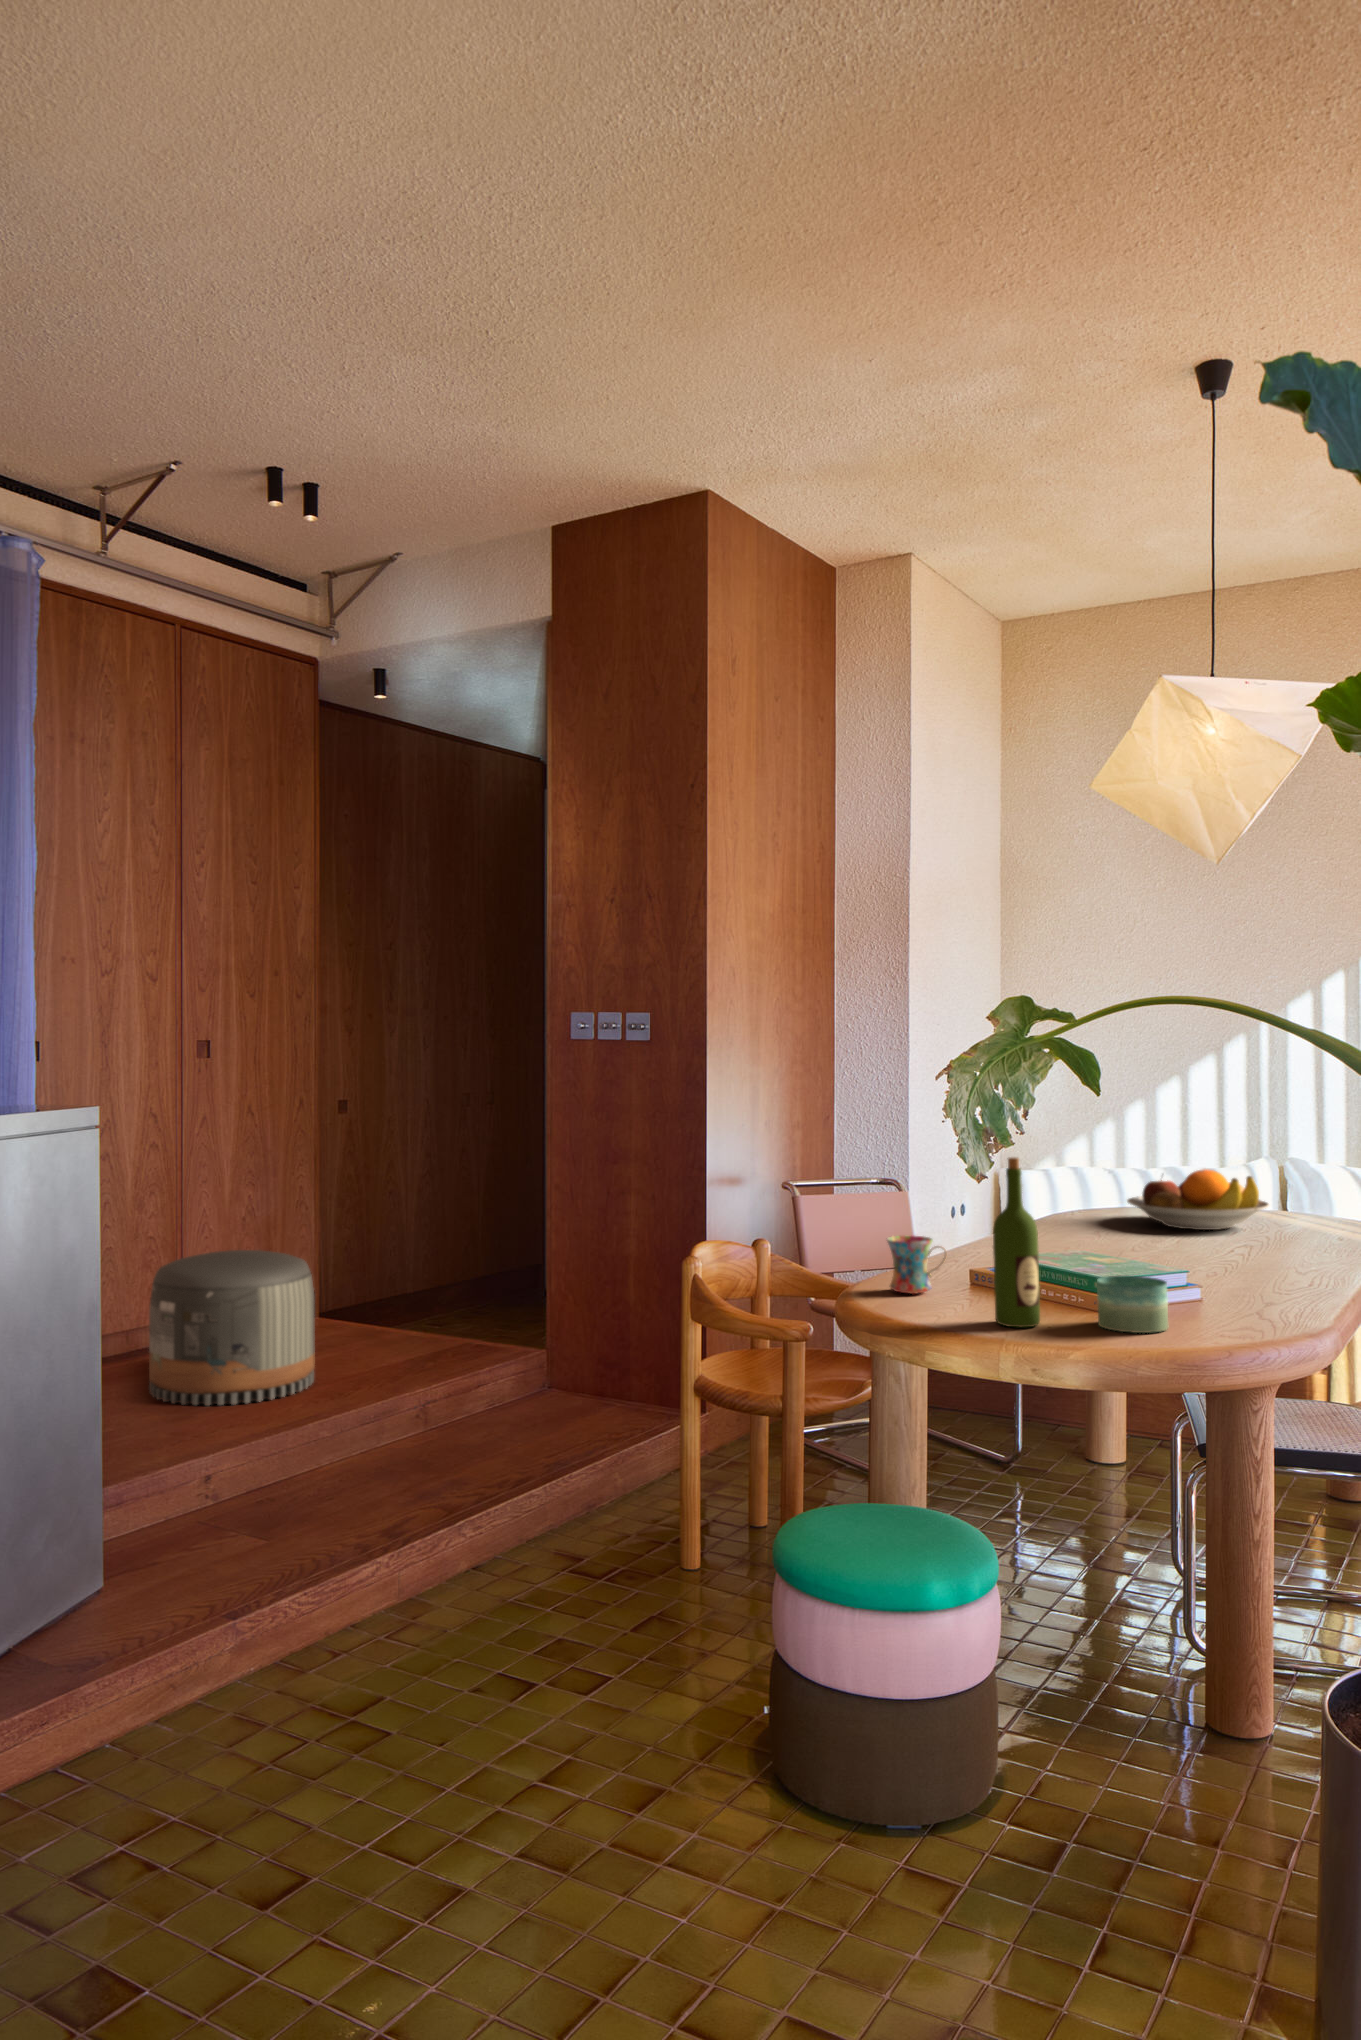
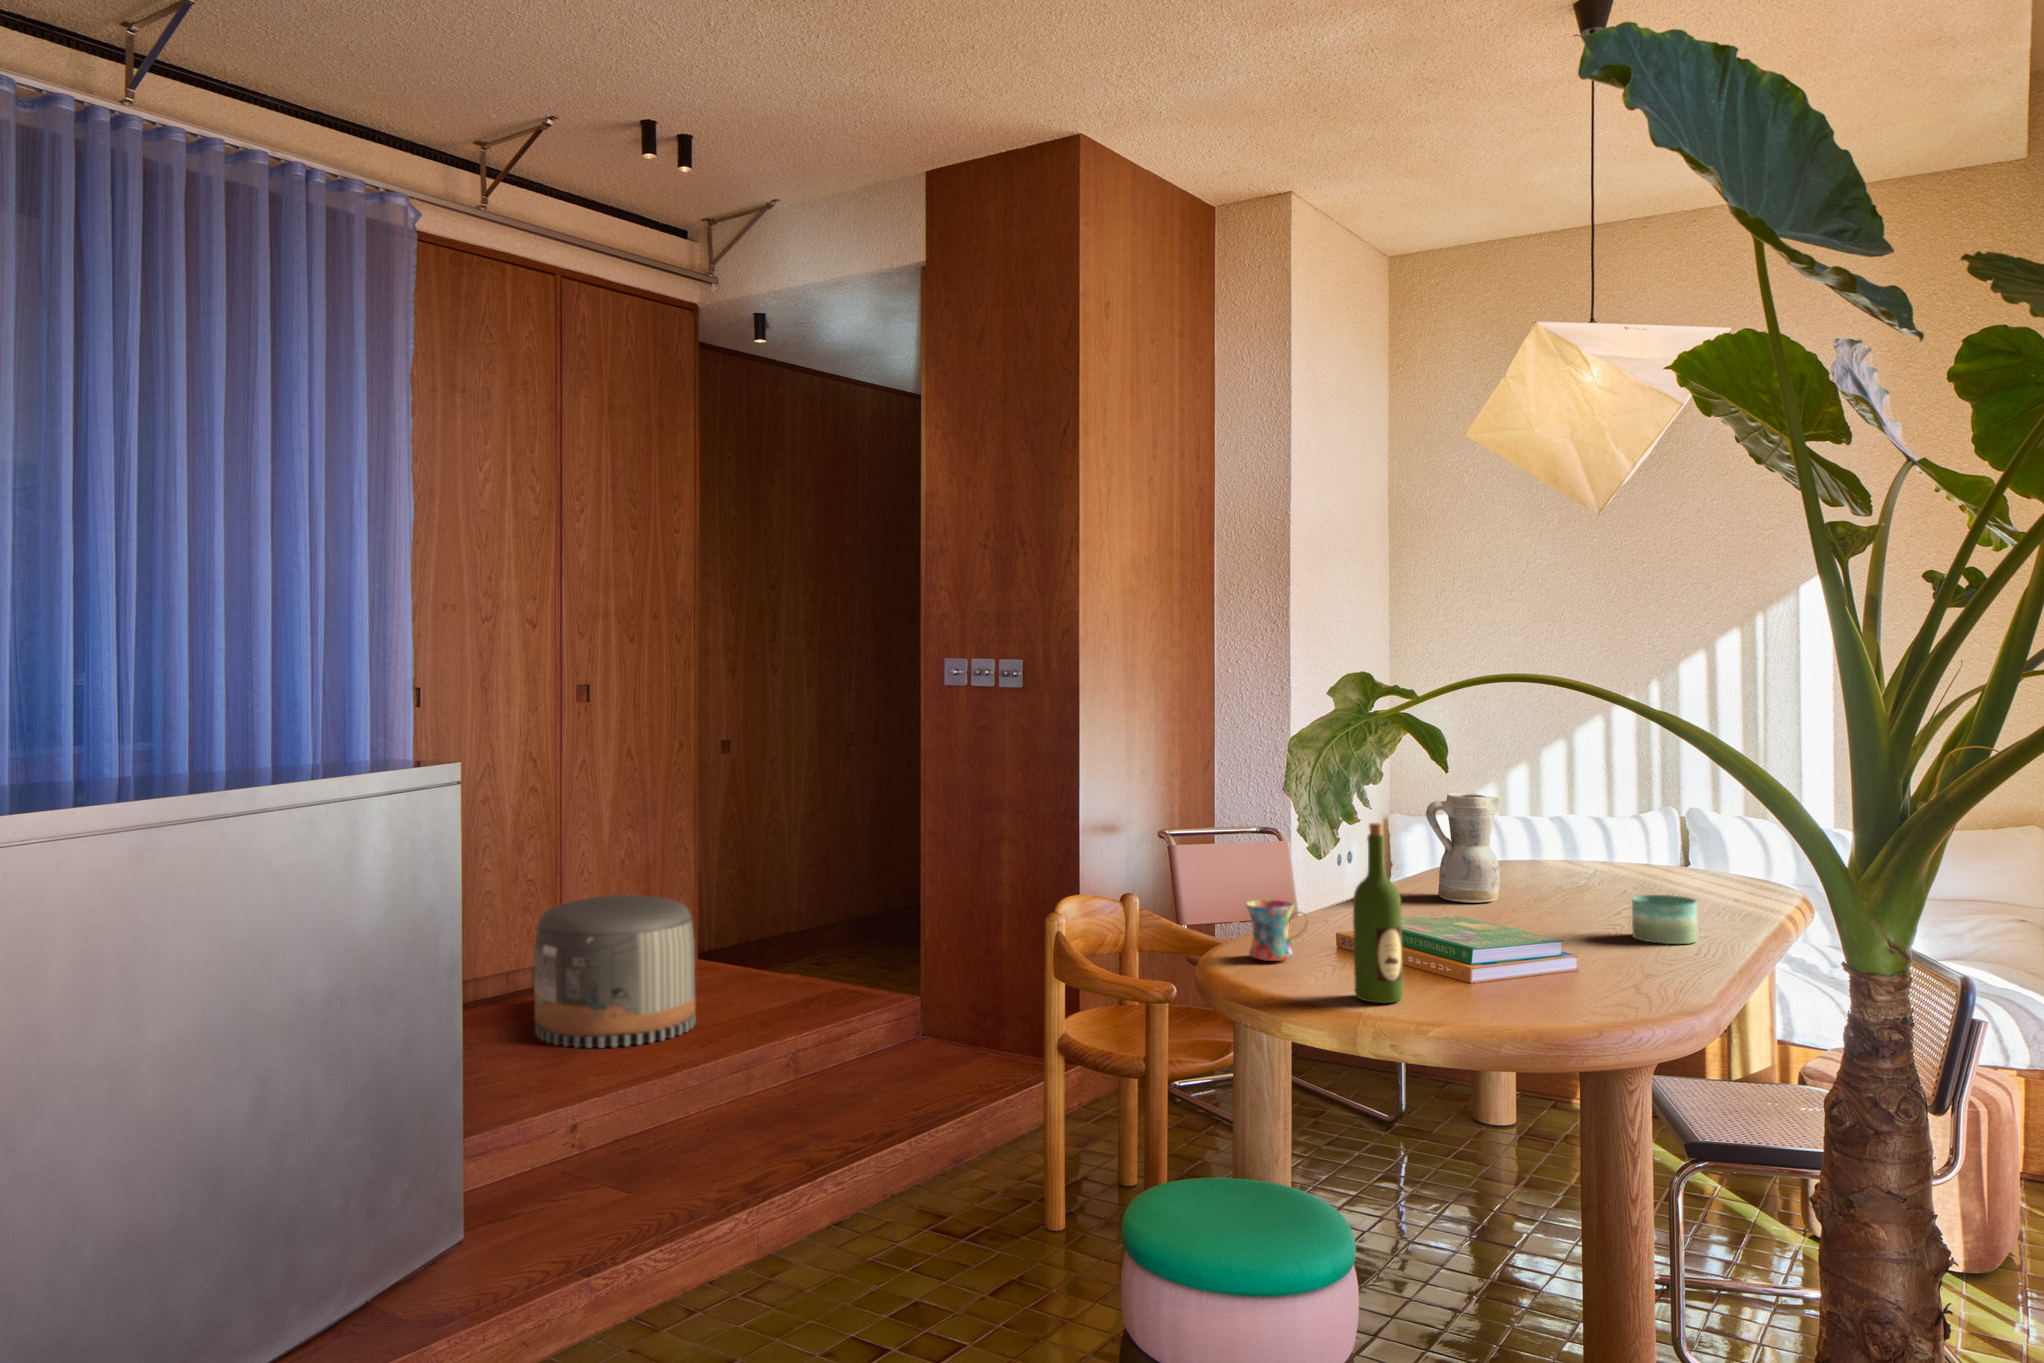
ceramic pitcher: none [1048,1137,1117,1241] -> present [1426,793,1500,903]
fruit bowl: present [1127,1169,1269,1230] -> none [1512,828,1665,891]
candle: present [1097,1276,1168,1333] -> present [1632,895,1698,944]

